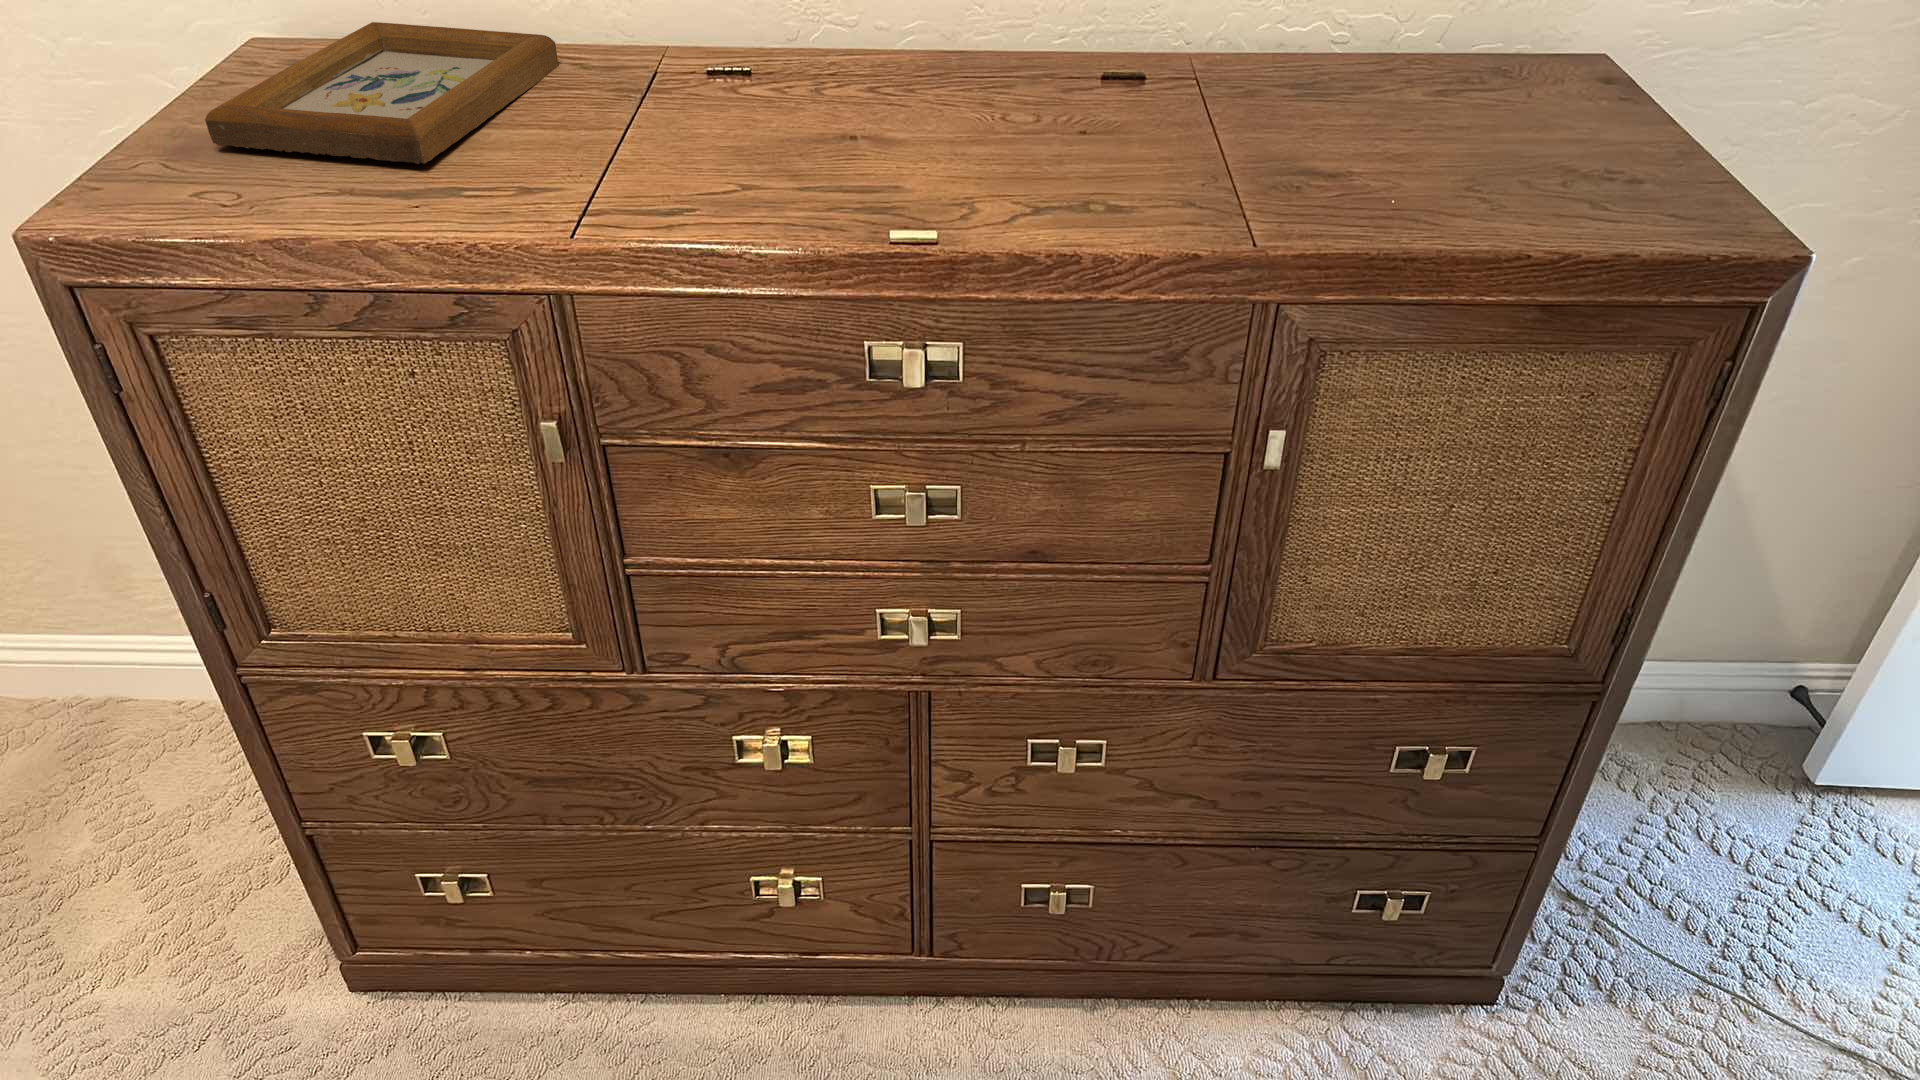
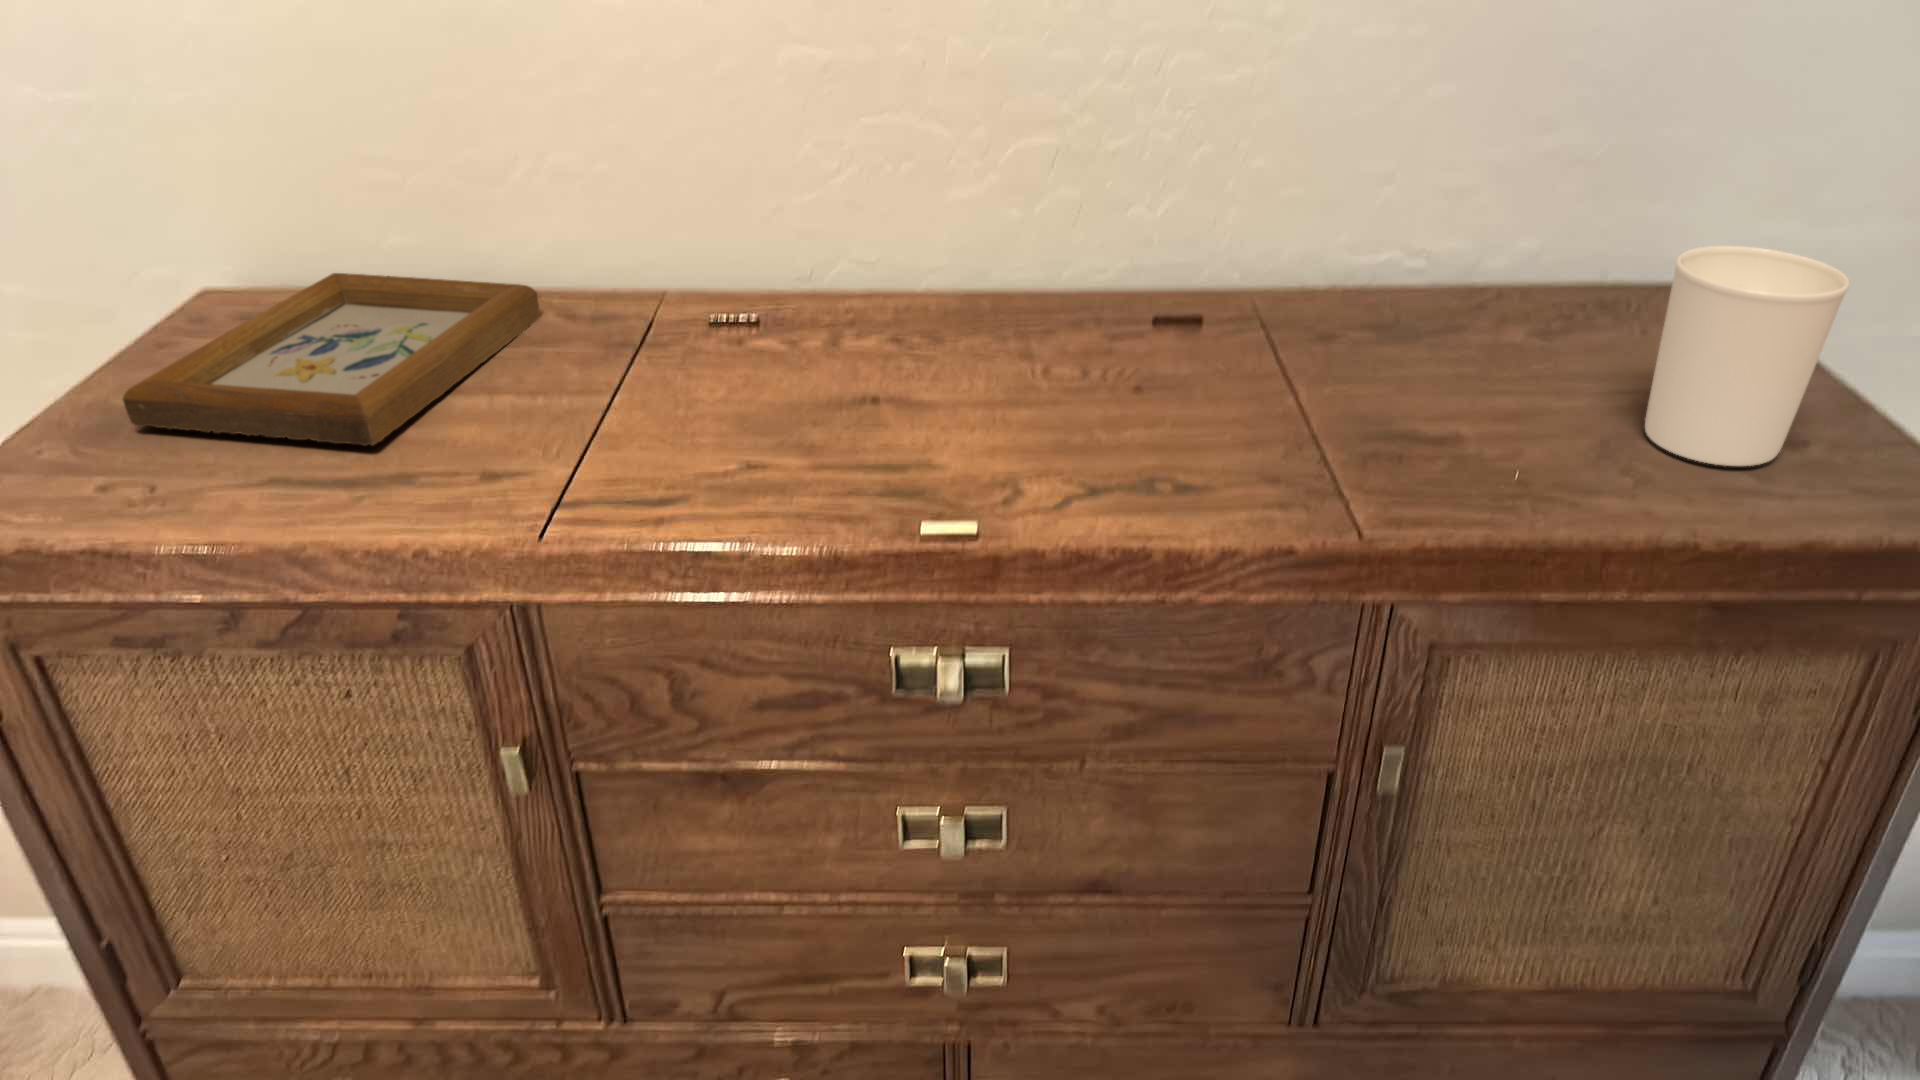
candle holder: none [1508,7,1677,199] -> present [1645,246,1850,466]

